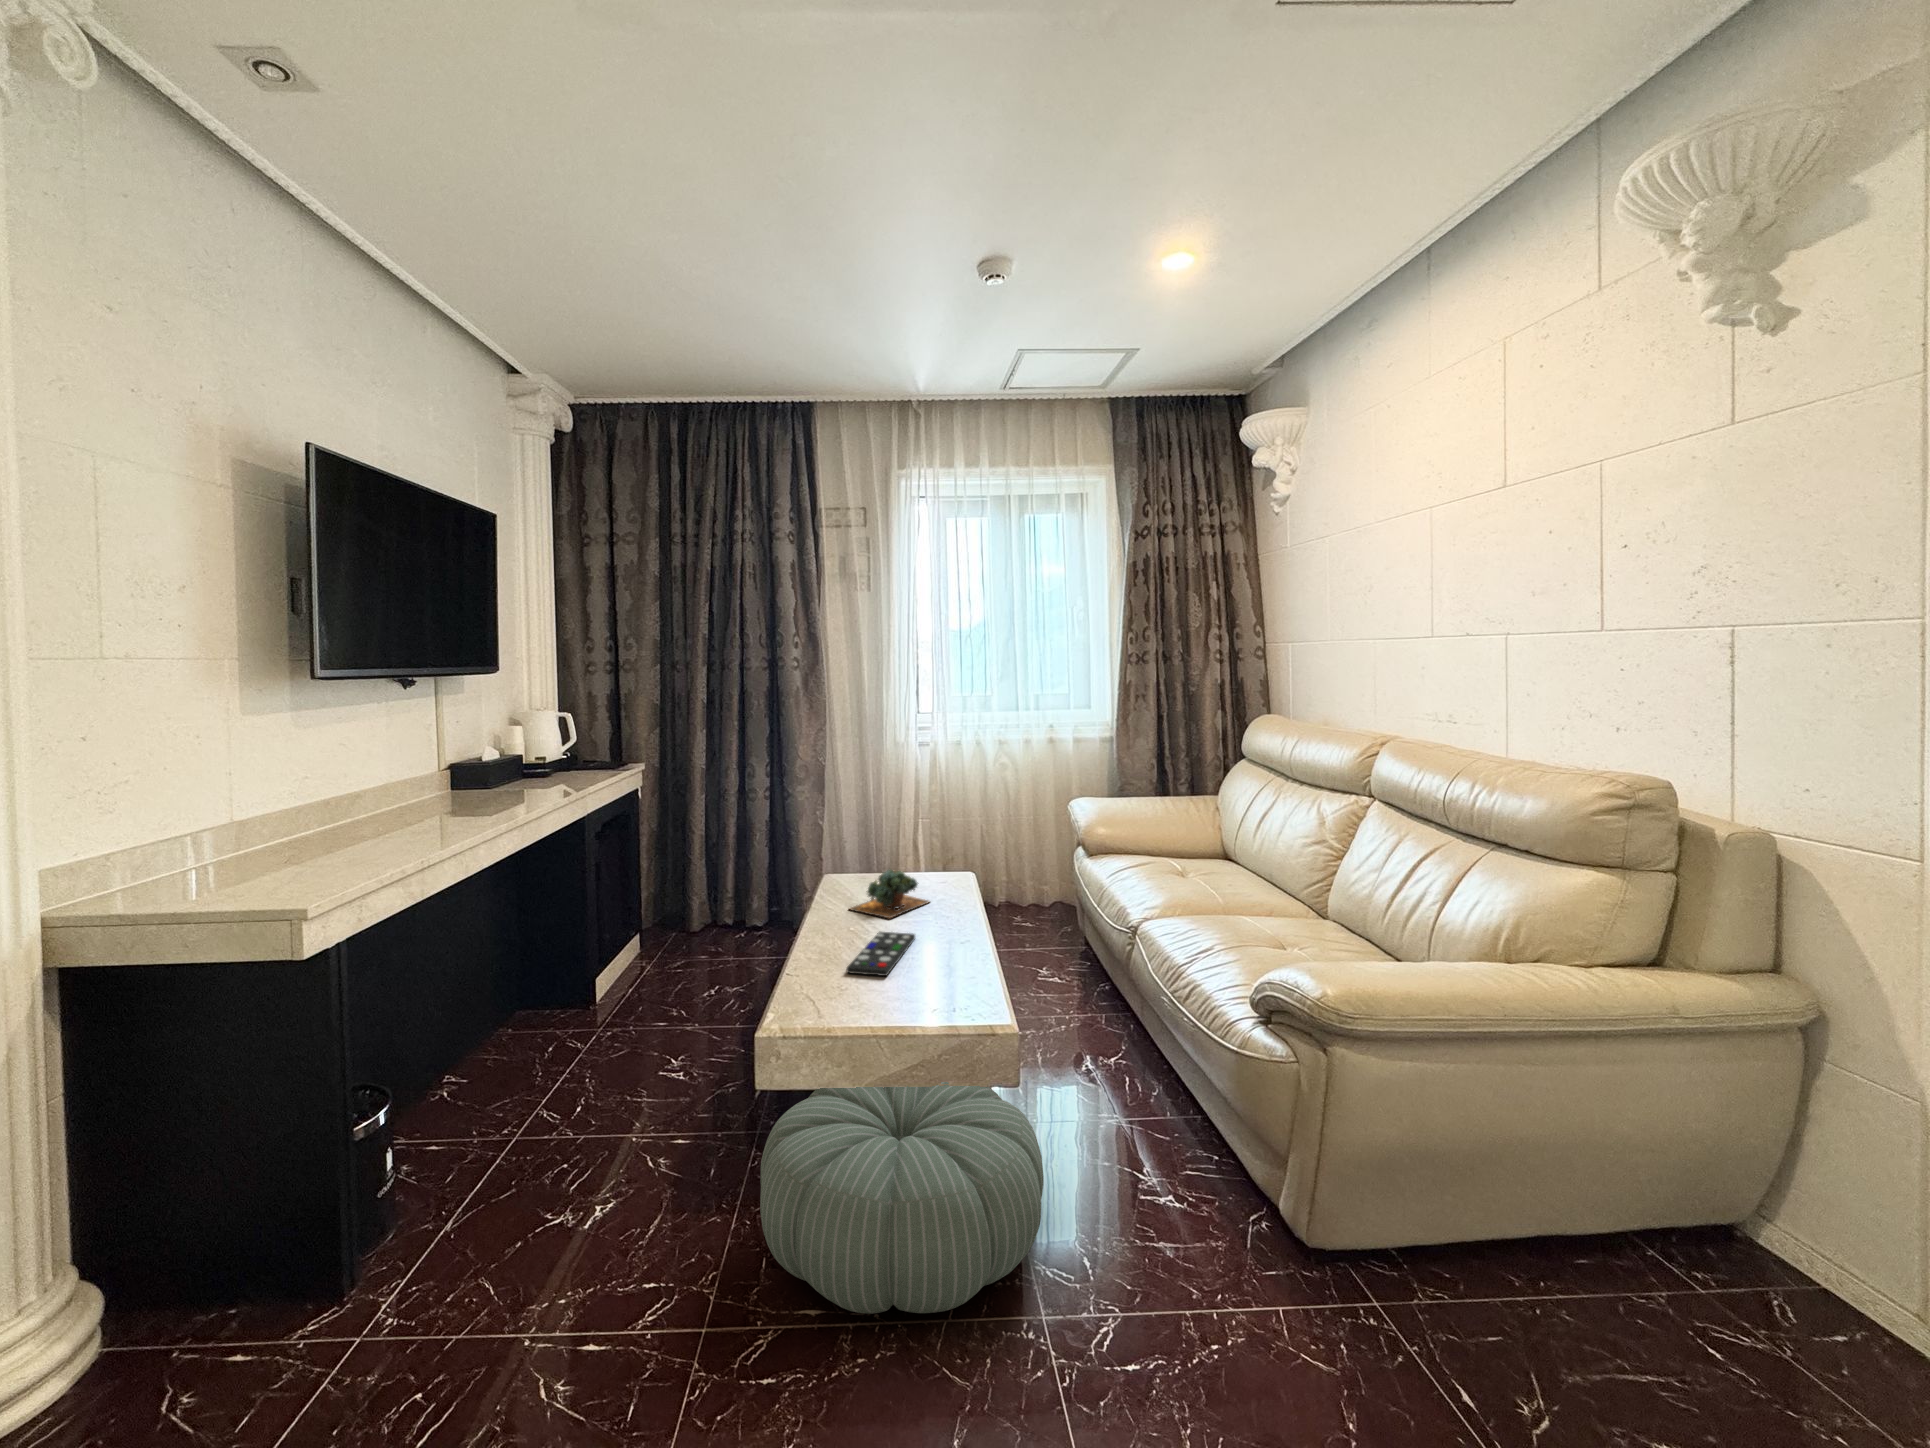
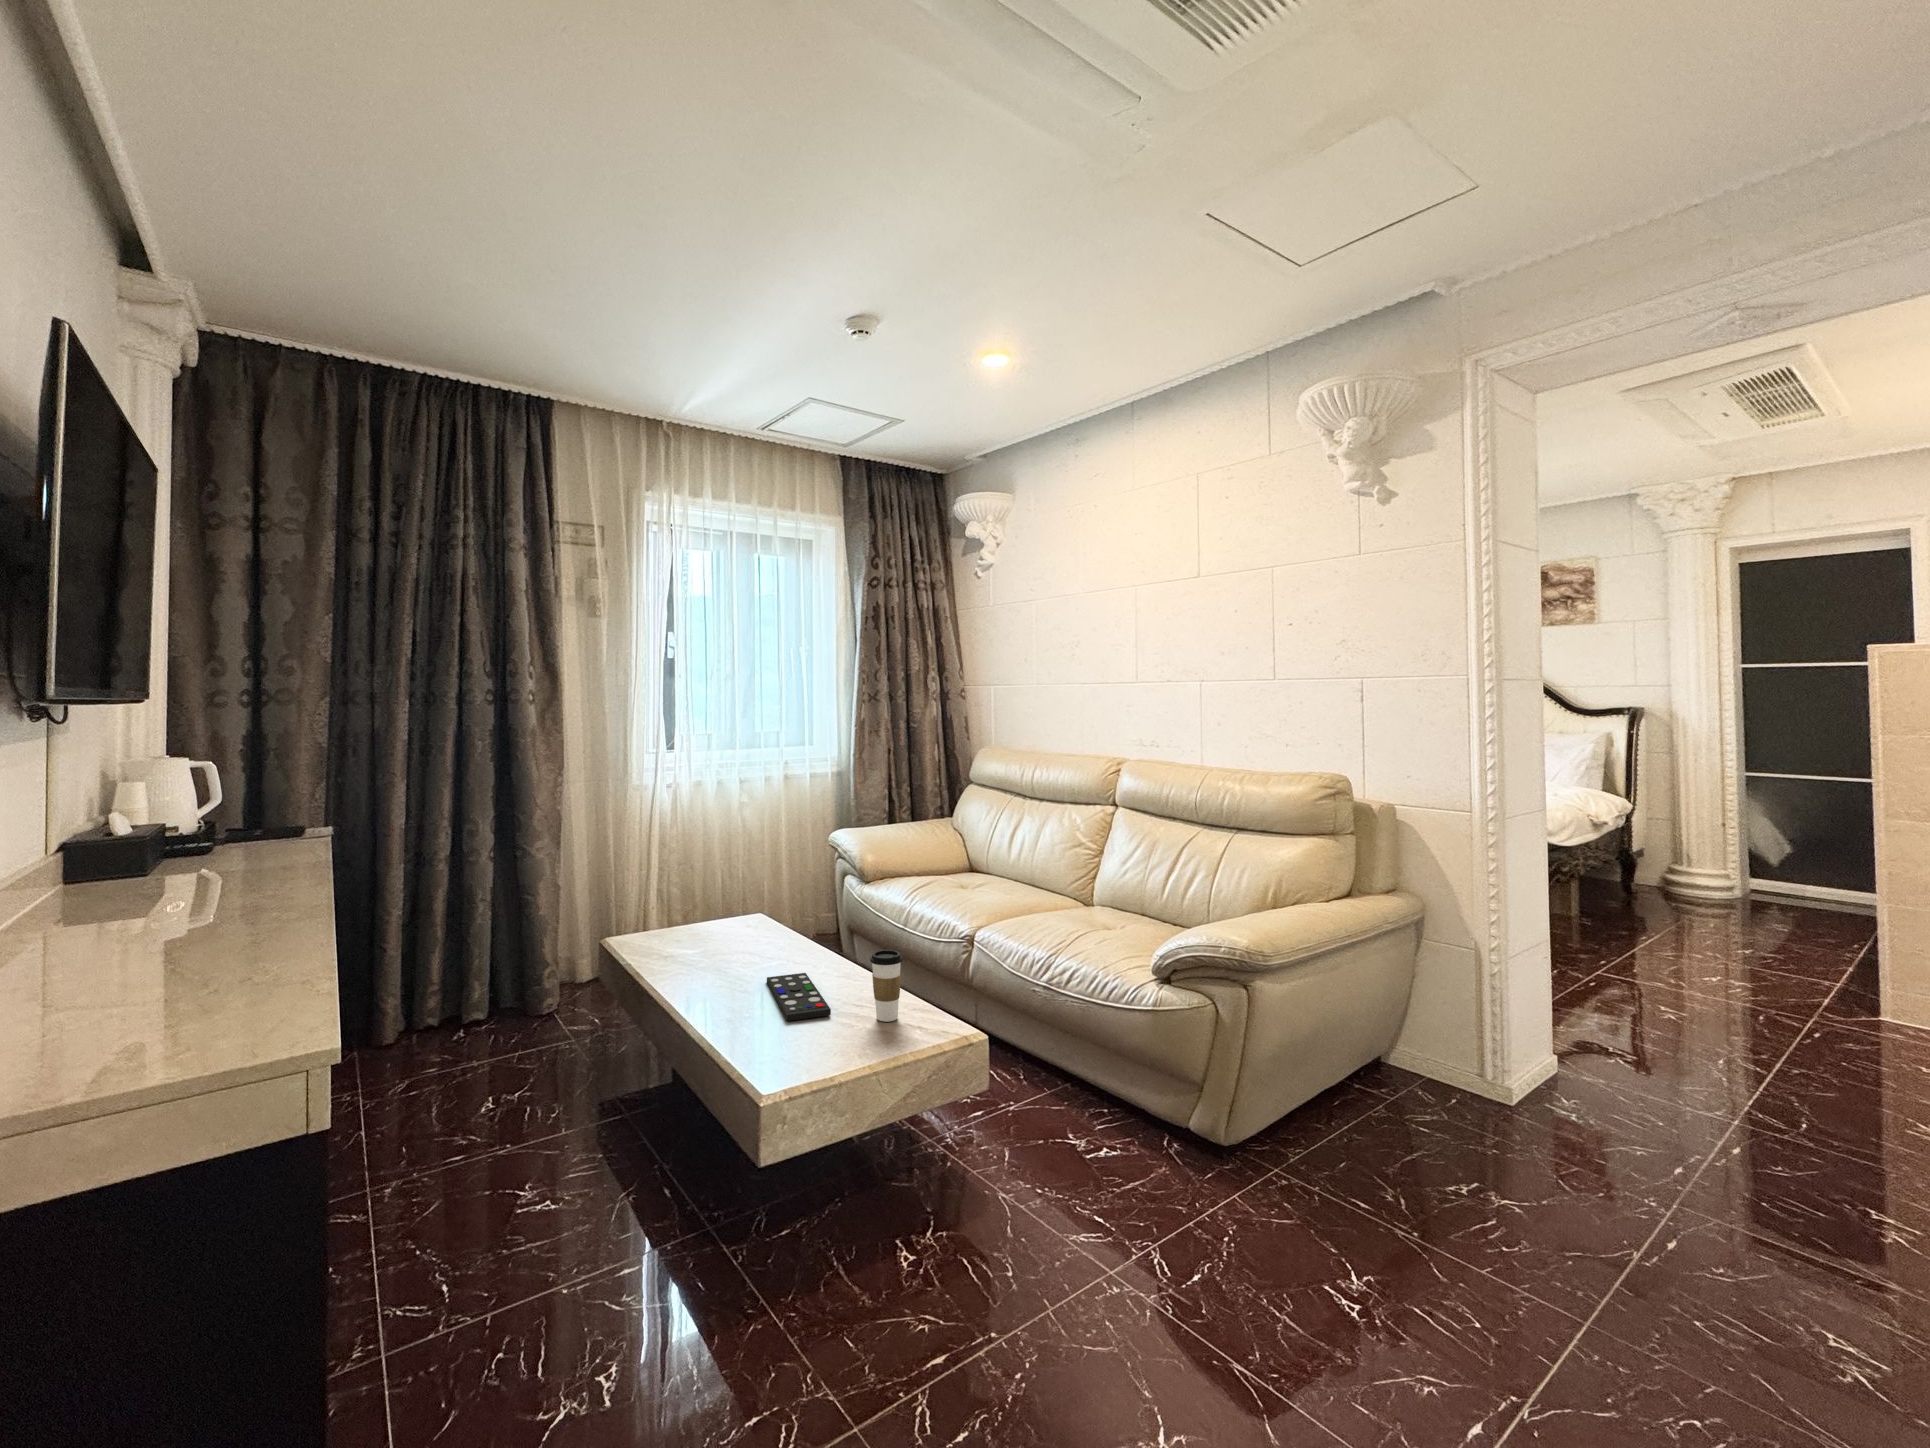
succulent plant: present [850,870,929,918] -> none [697,913,772,965]
coffee cup: none [913,923,946,994] -> present [870,950,903,1022]
pouf: present [760,1082,1043,1314] -> none [805,1090,1089,1338]

